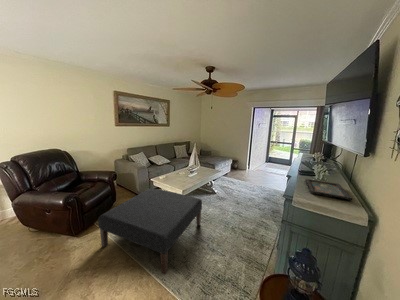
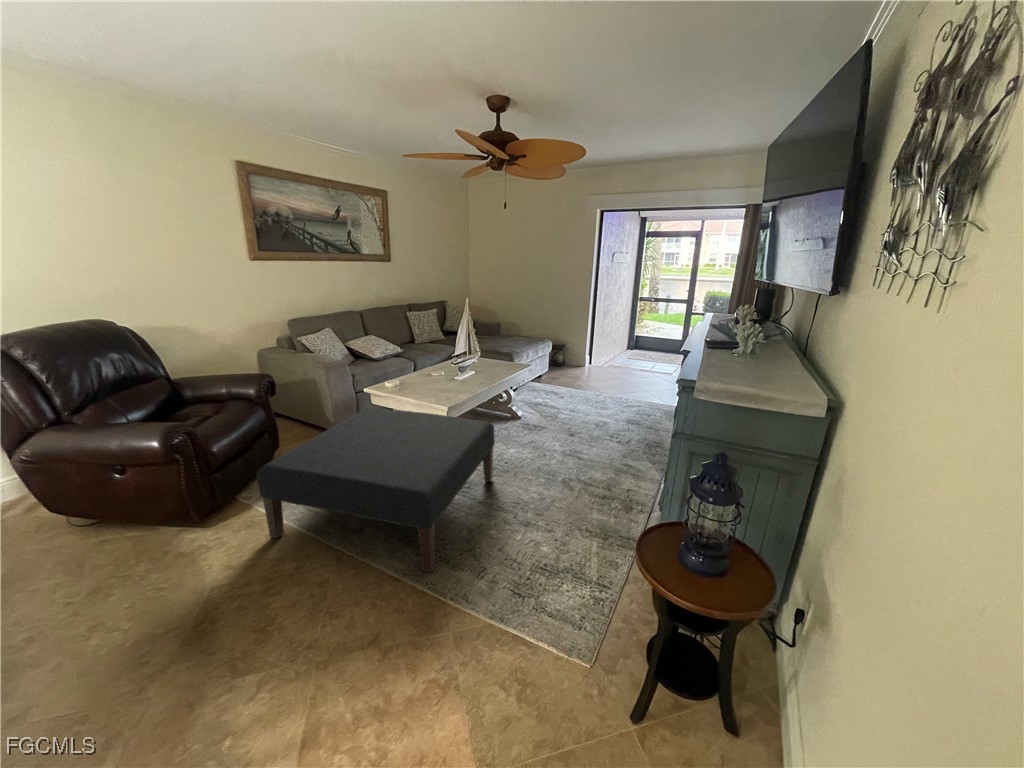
tray: present [305,179,352,200] -> none [718,353,804,381]

